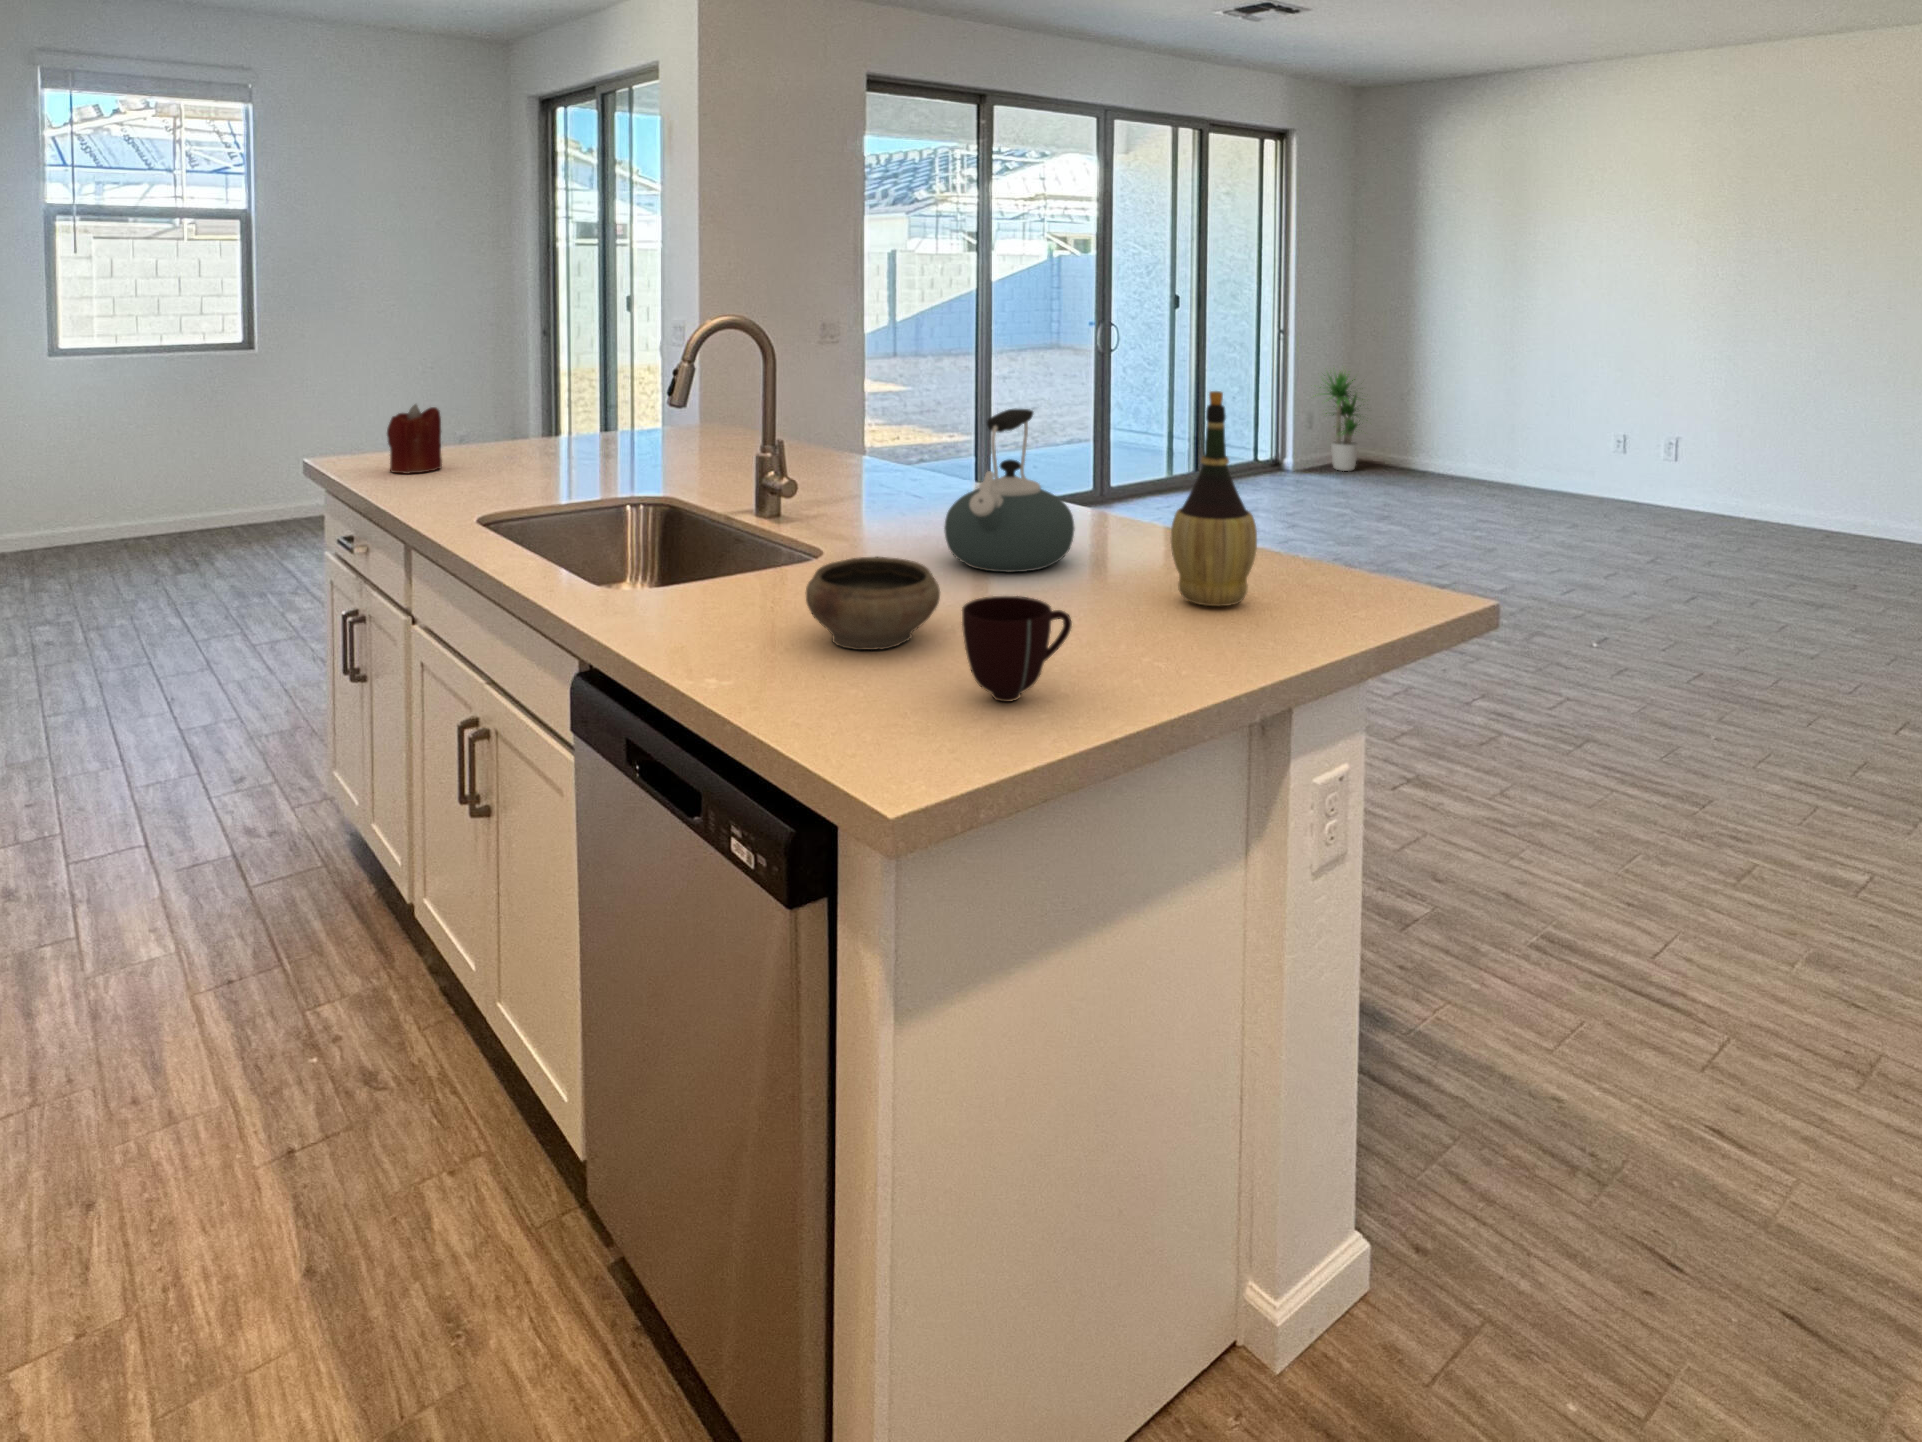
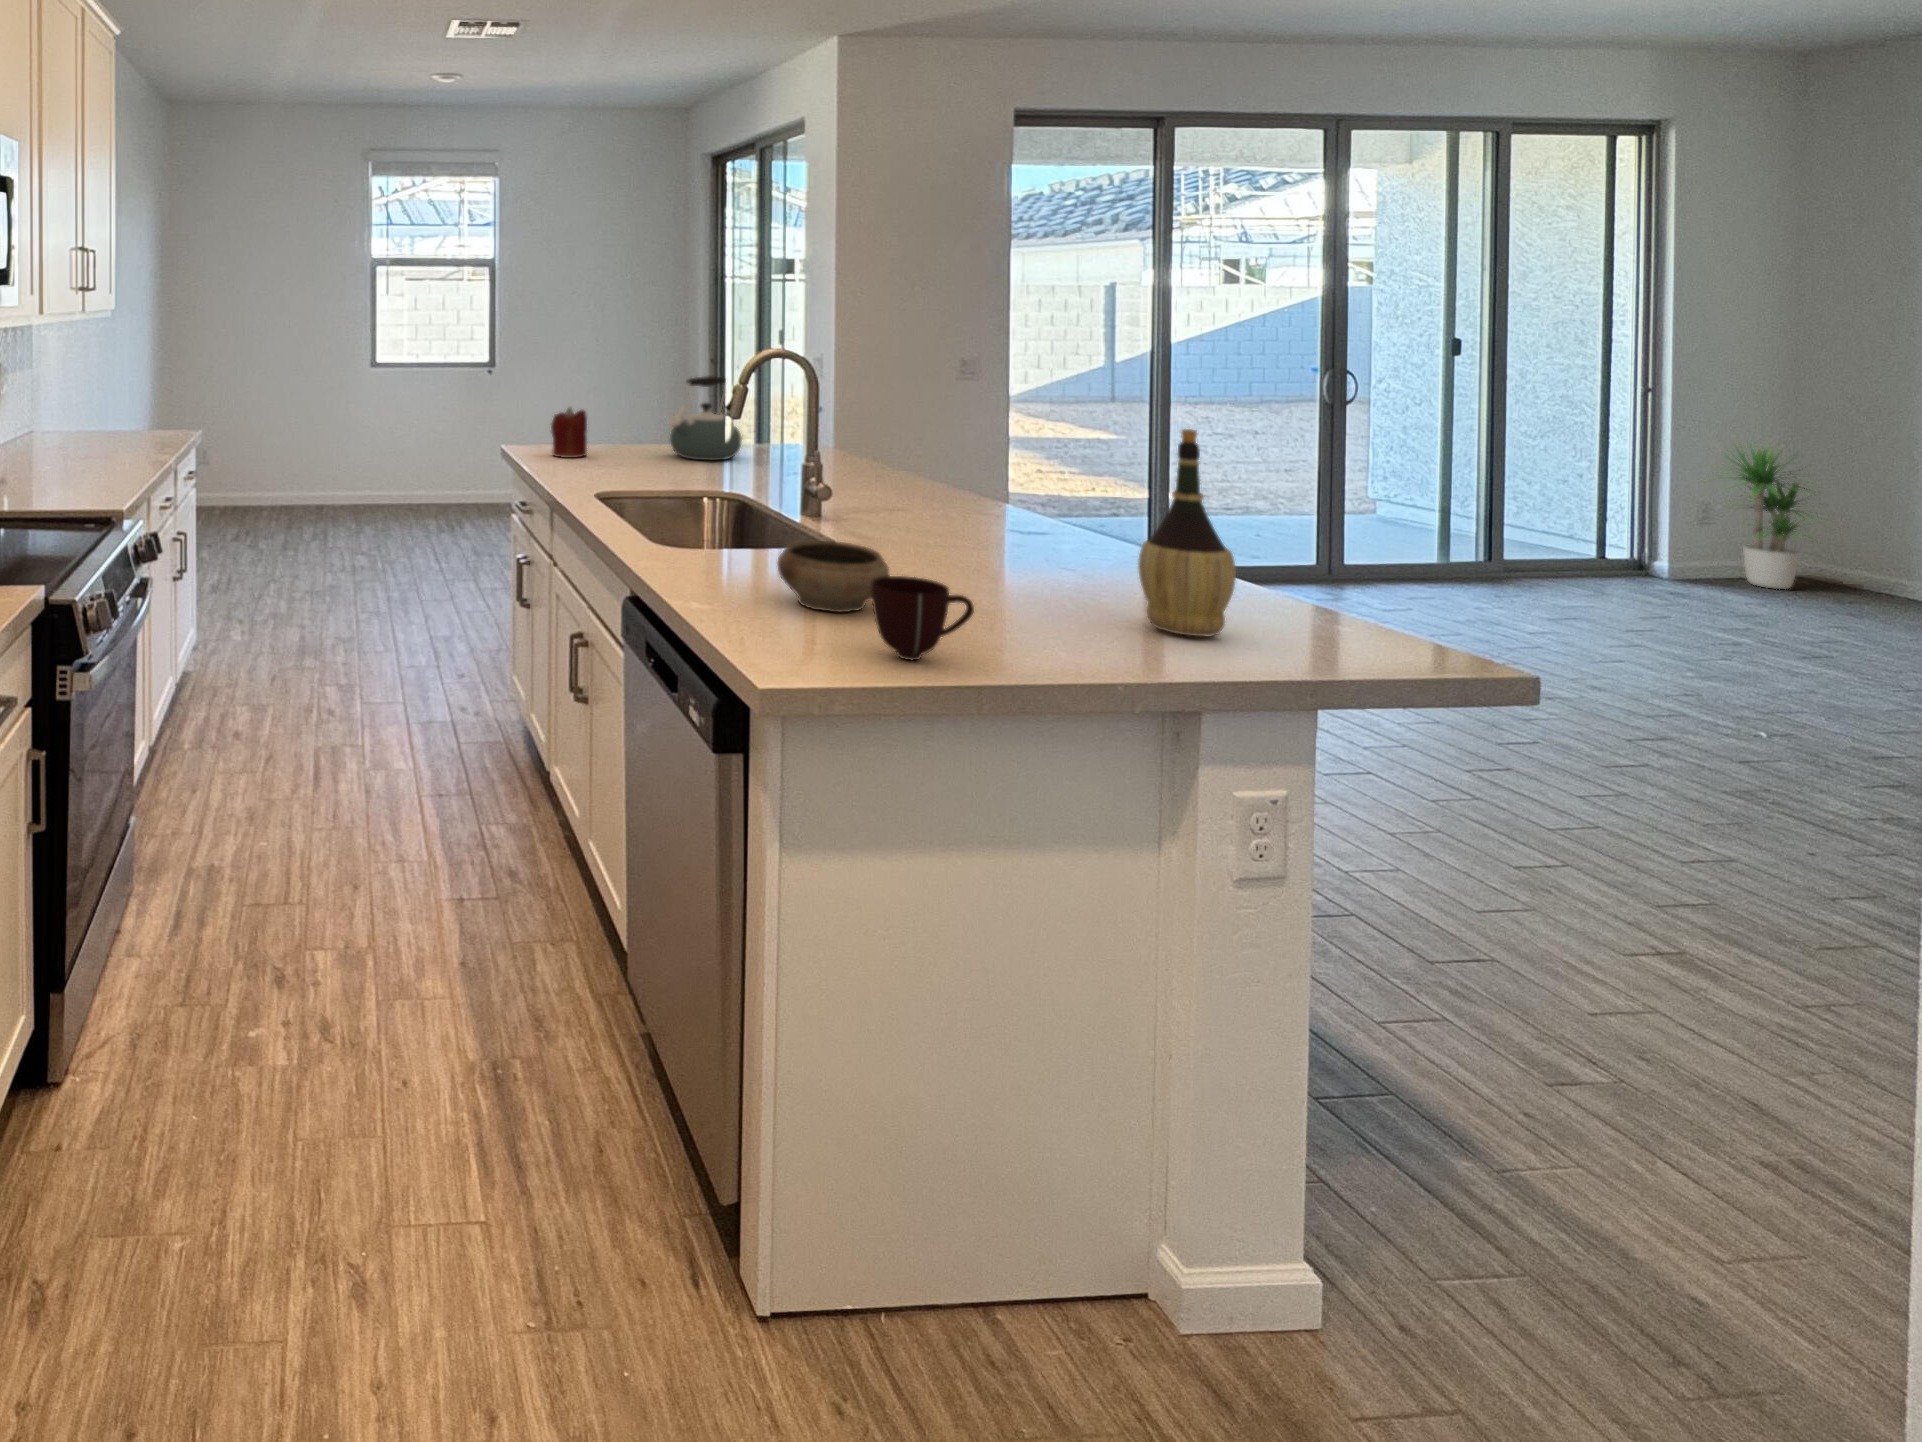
kettle: present [944,408,1074,572] -> present [670,376,741,460]

